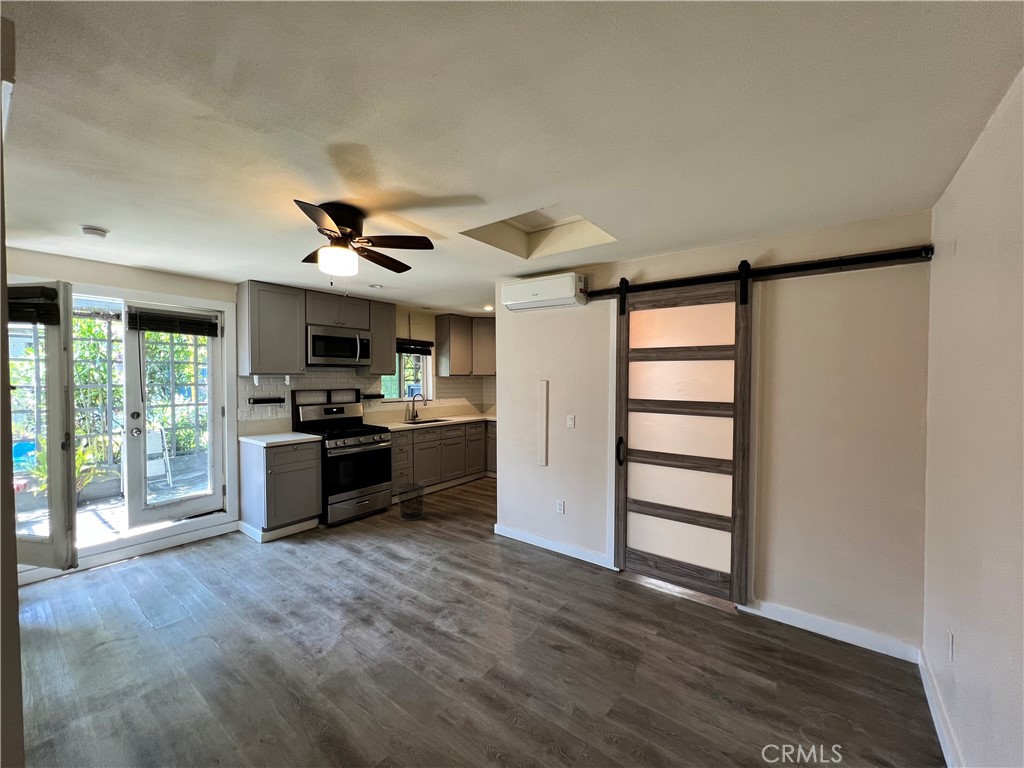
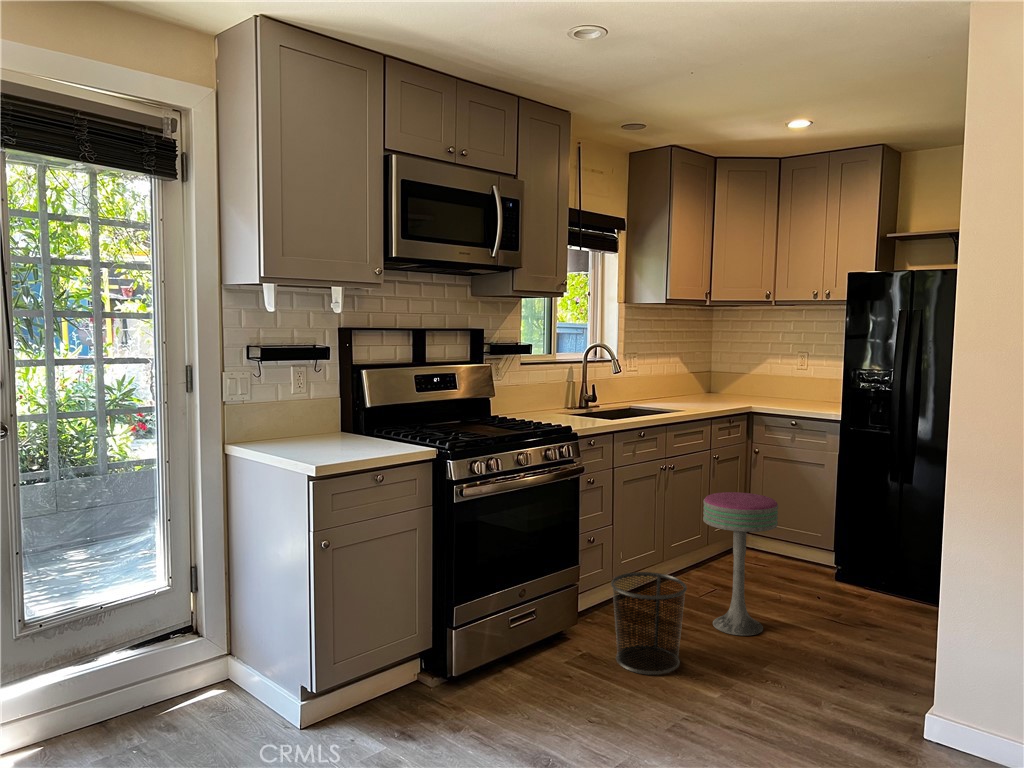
bar stool: none [442,452,470,507] -> present [703,492,778,636]

